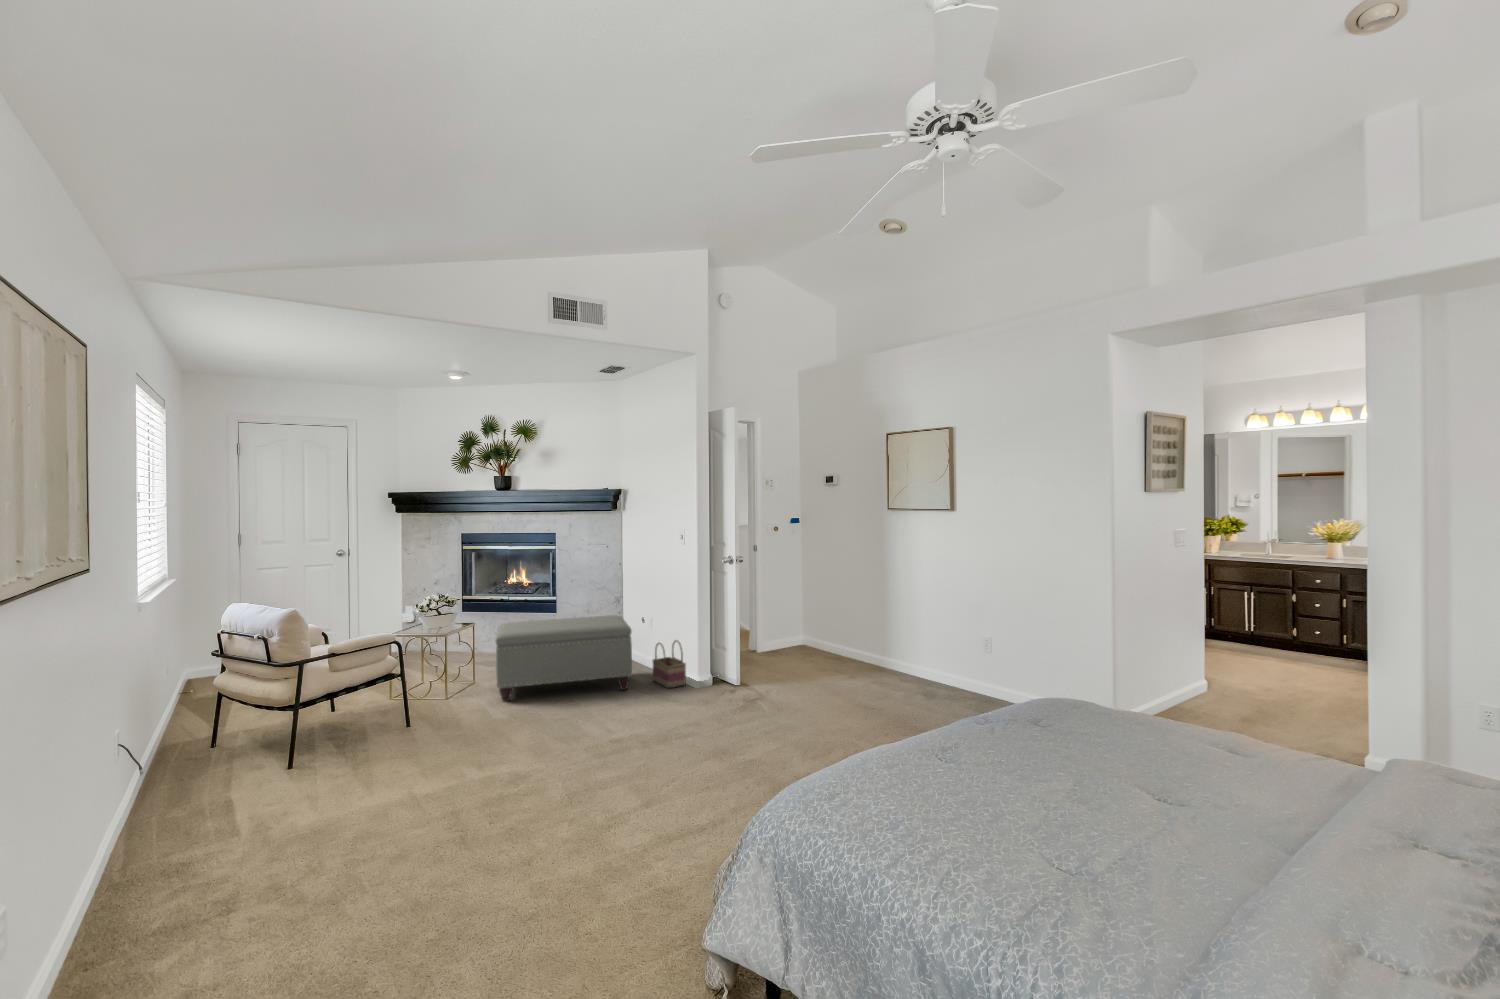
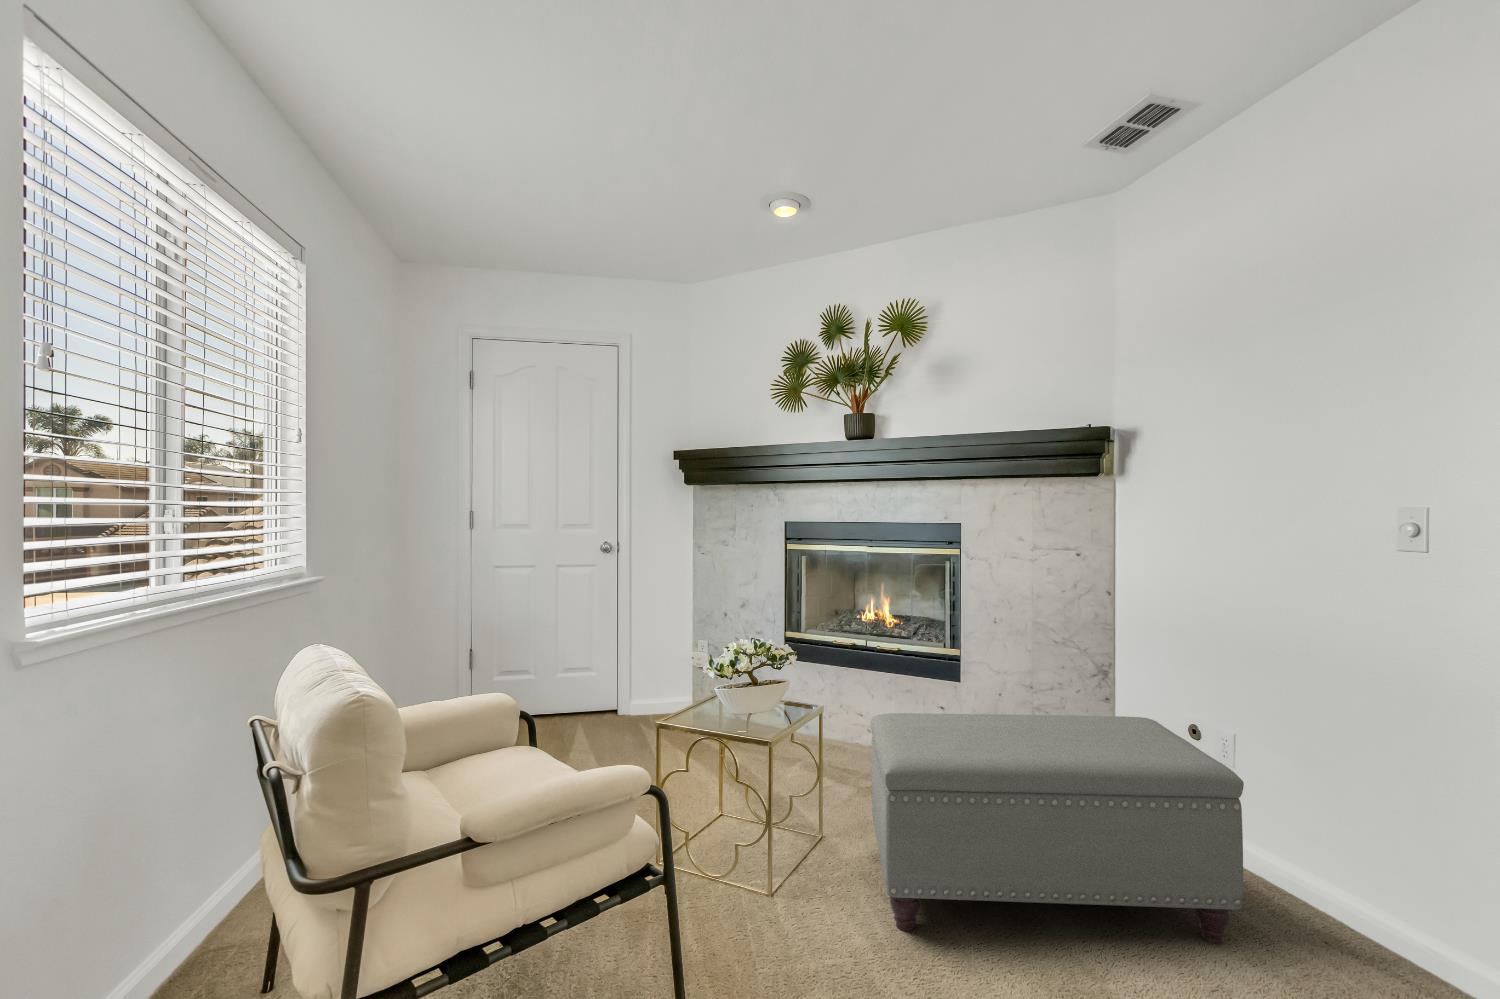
basket: present [653,640,686,688] -> none [1265,811,1405,962]

